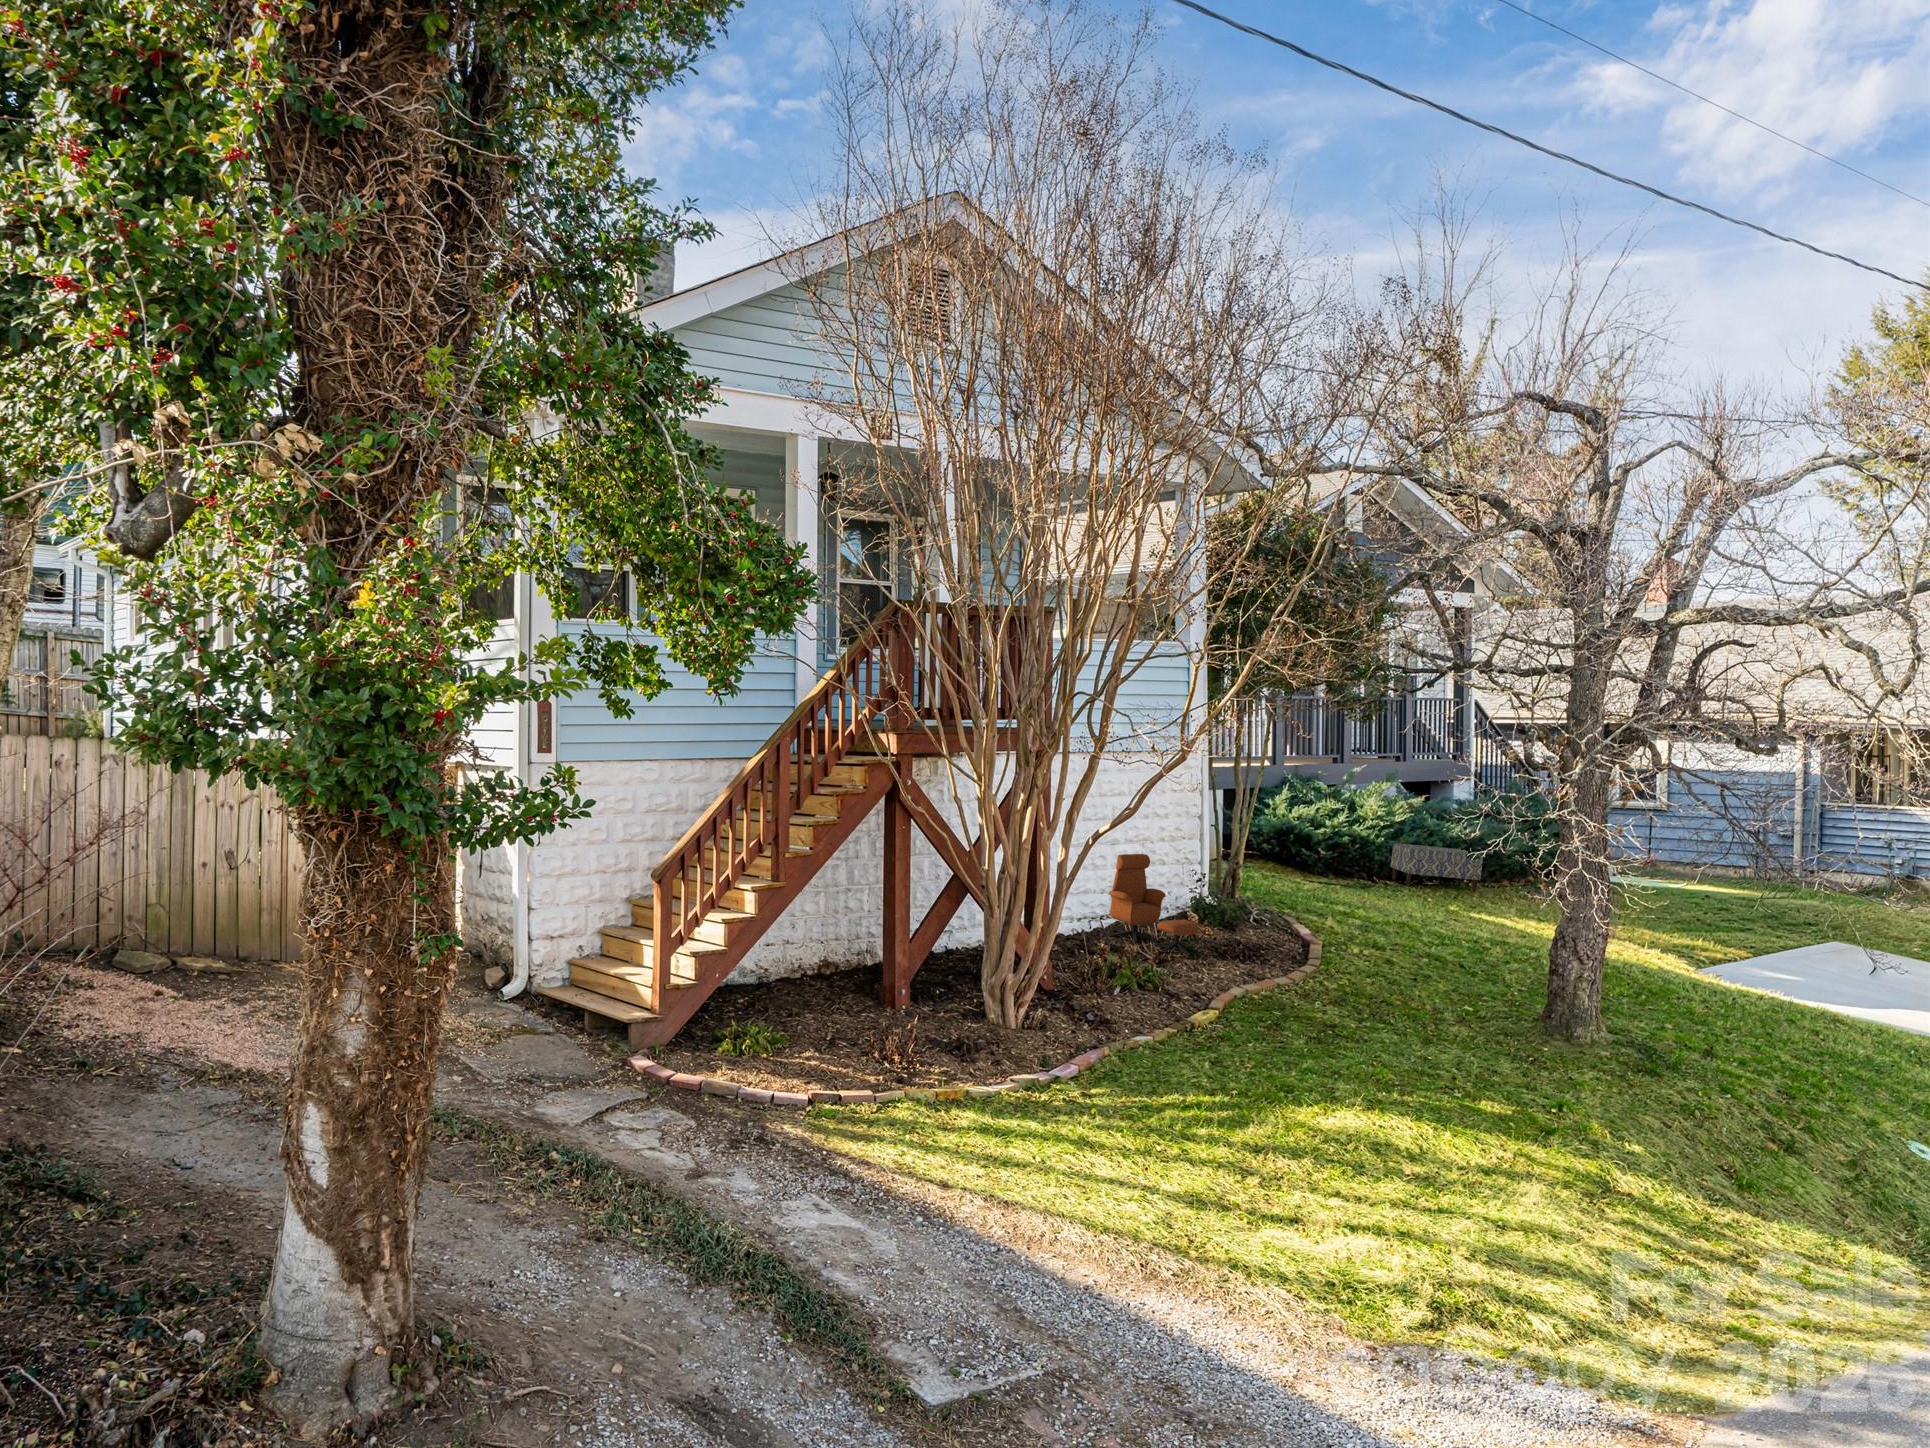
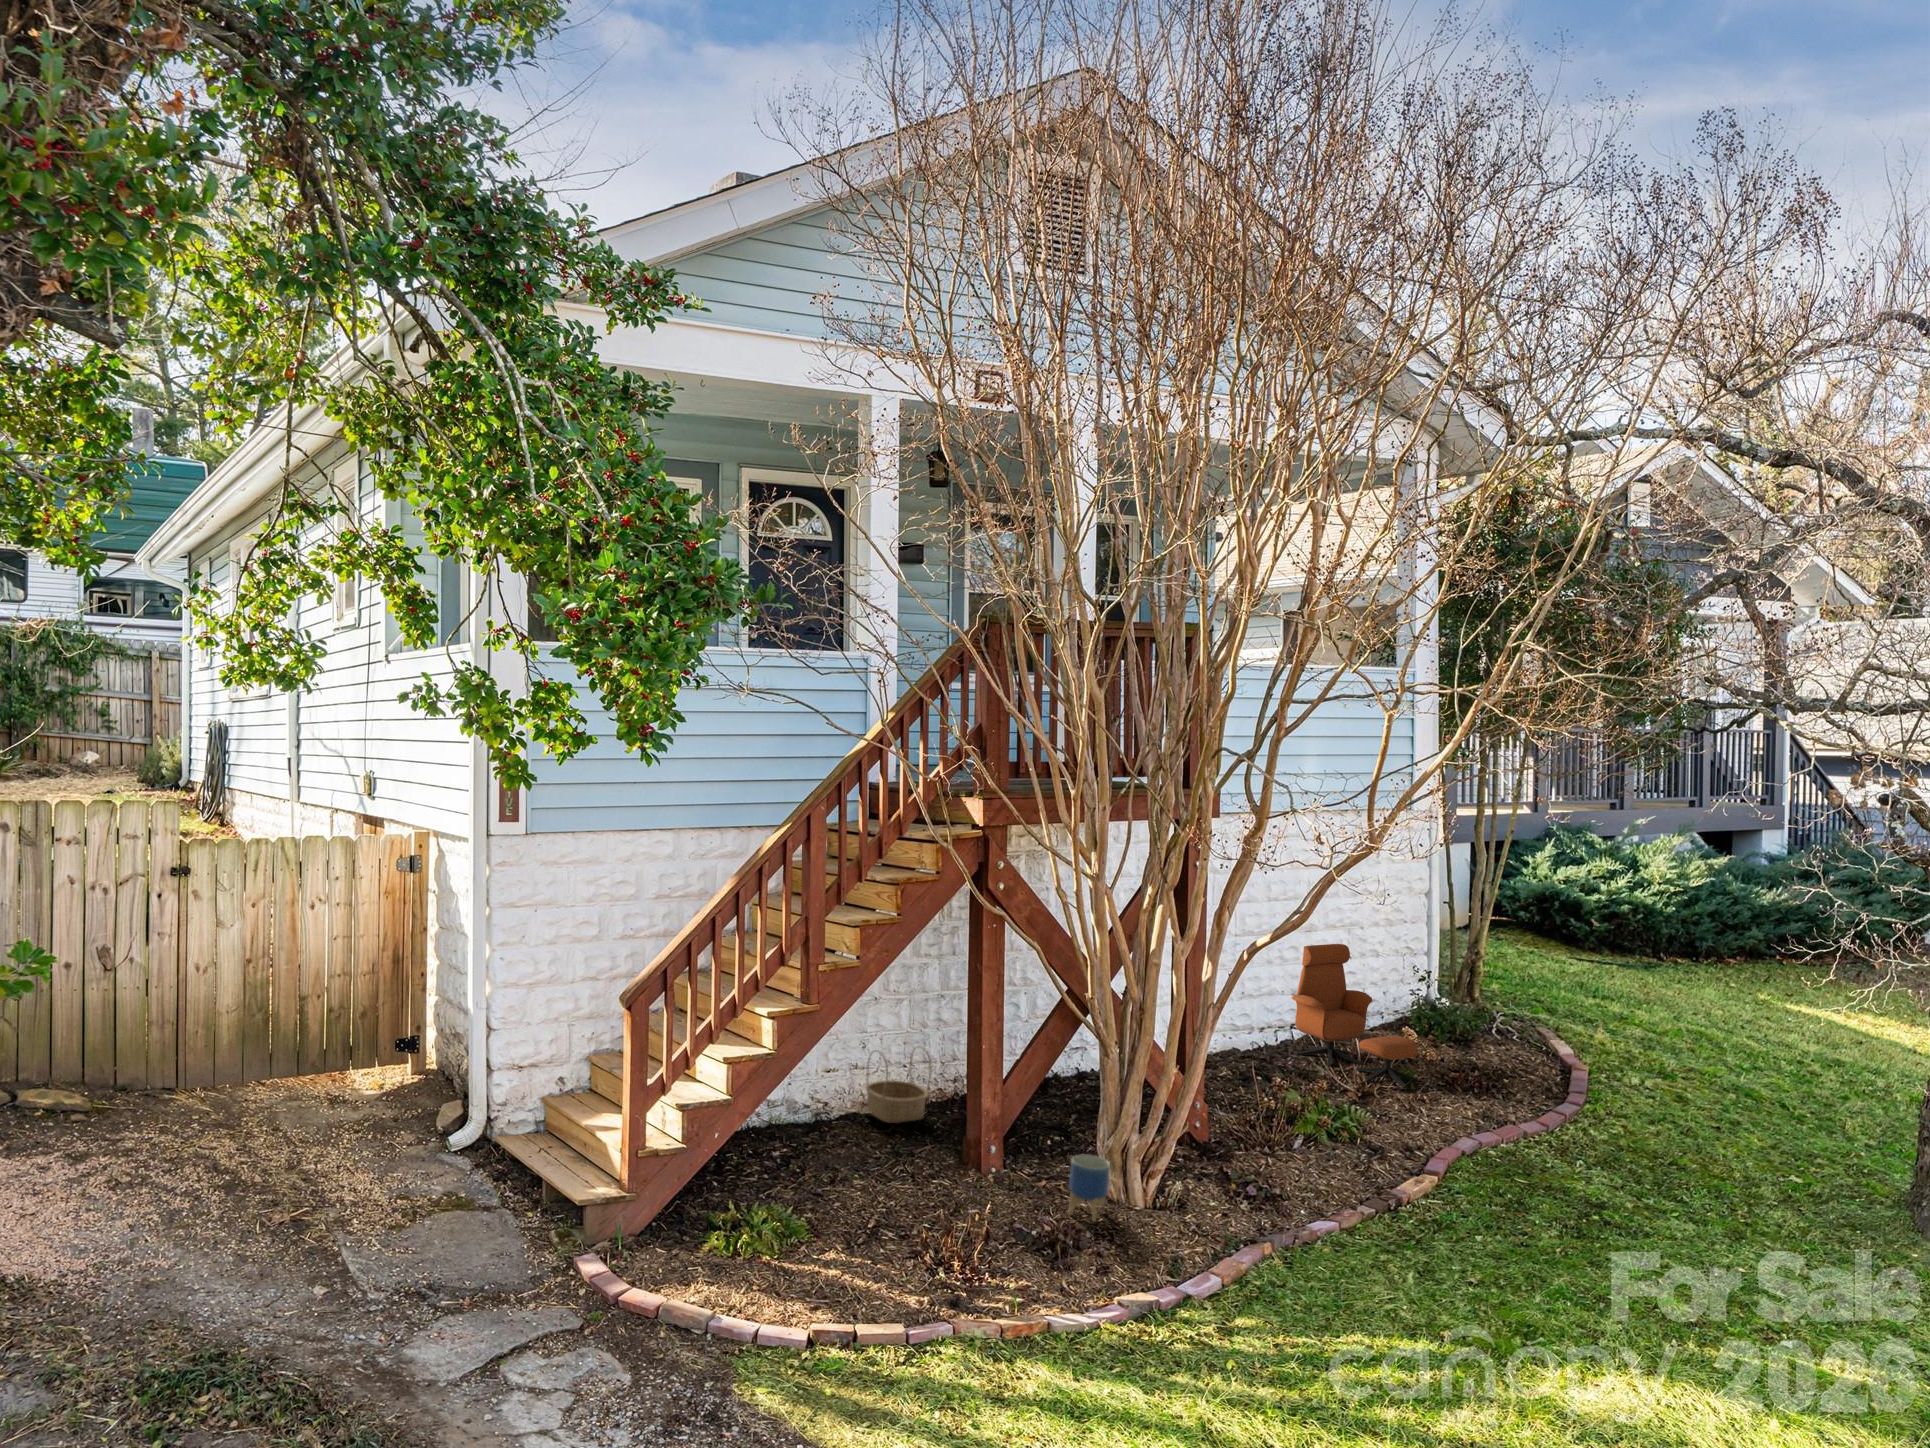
bench: present [1391,843,1483,891] -> none [1692,915,1824,980]
basket: none [803,924,853,980] -> present [866,1046,931,1123]
planter: none [966,991,996,1036] -> present [1069,1155,1110,1221]

